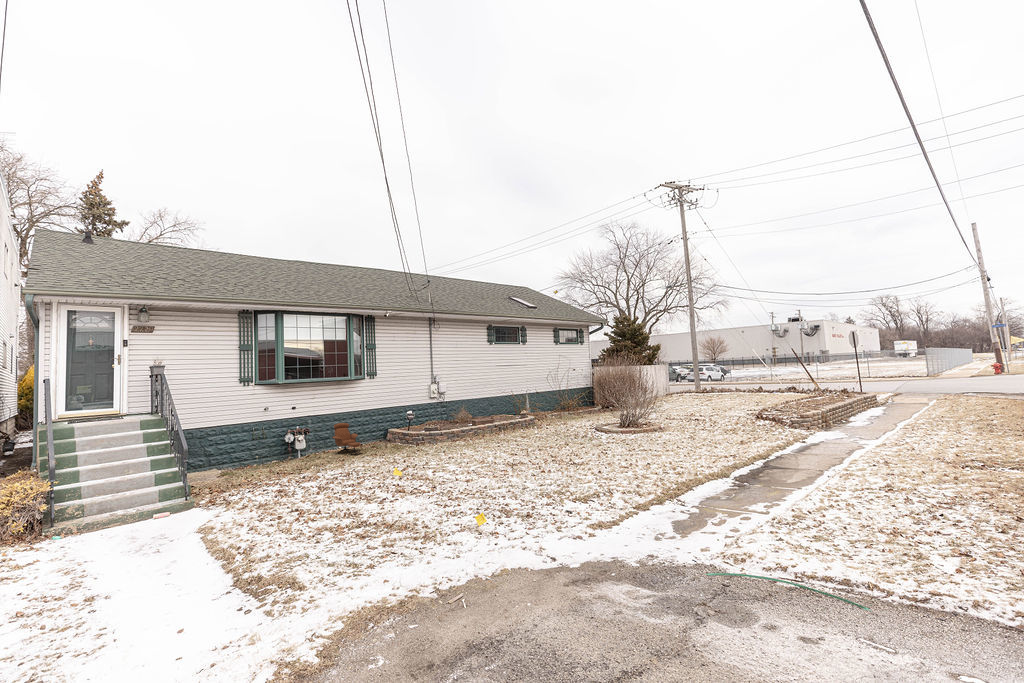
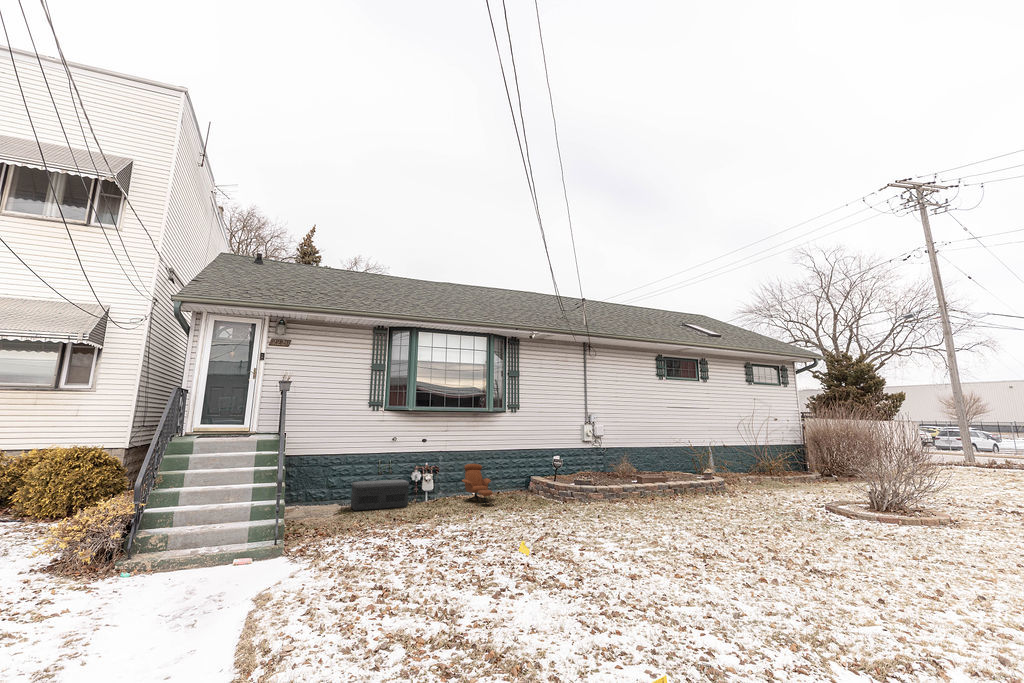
storage bench: none [231,442,286,472] -> present [351,479,409,511]

